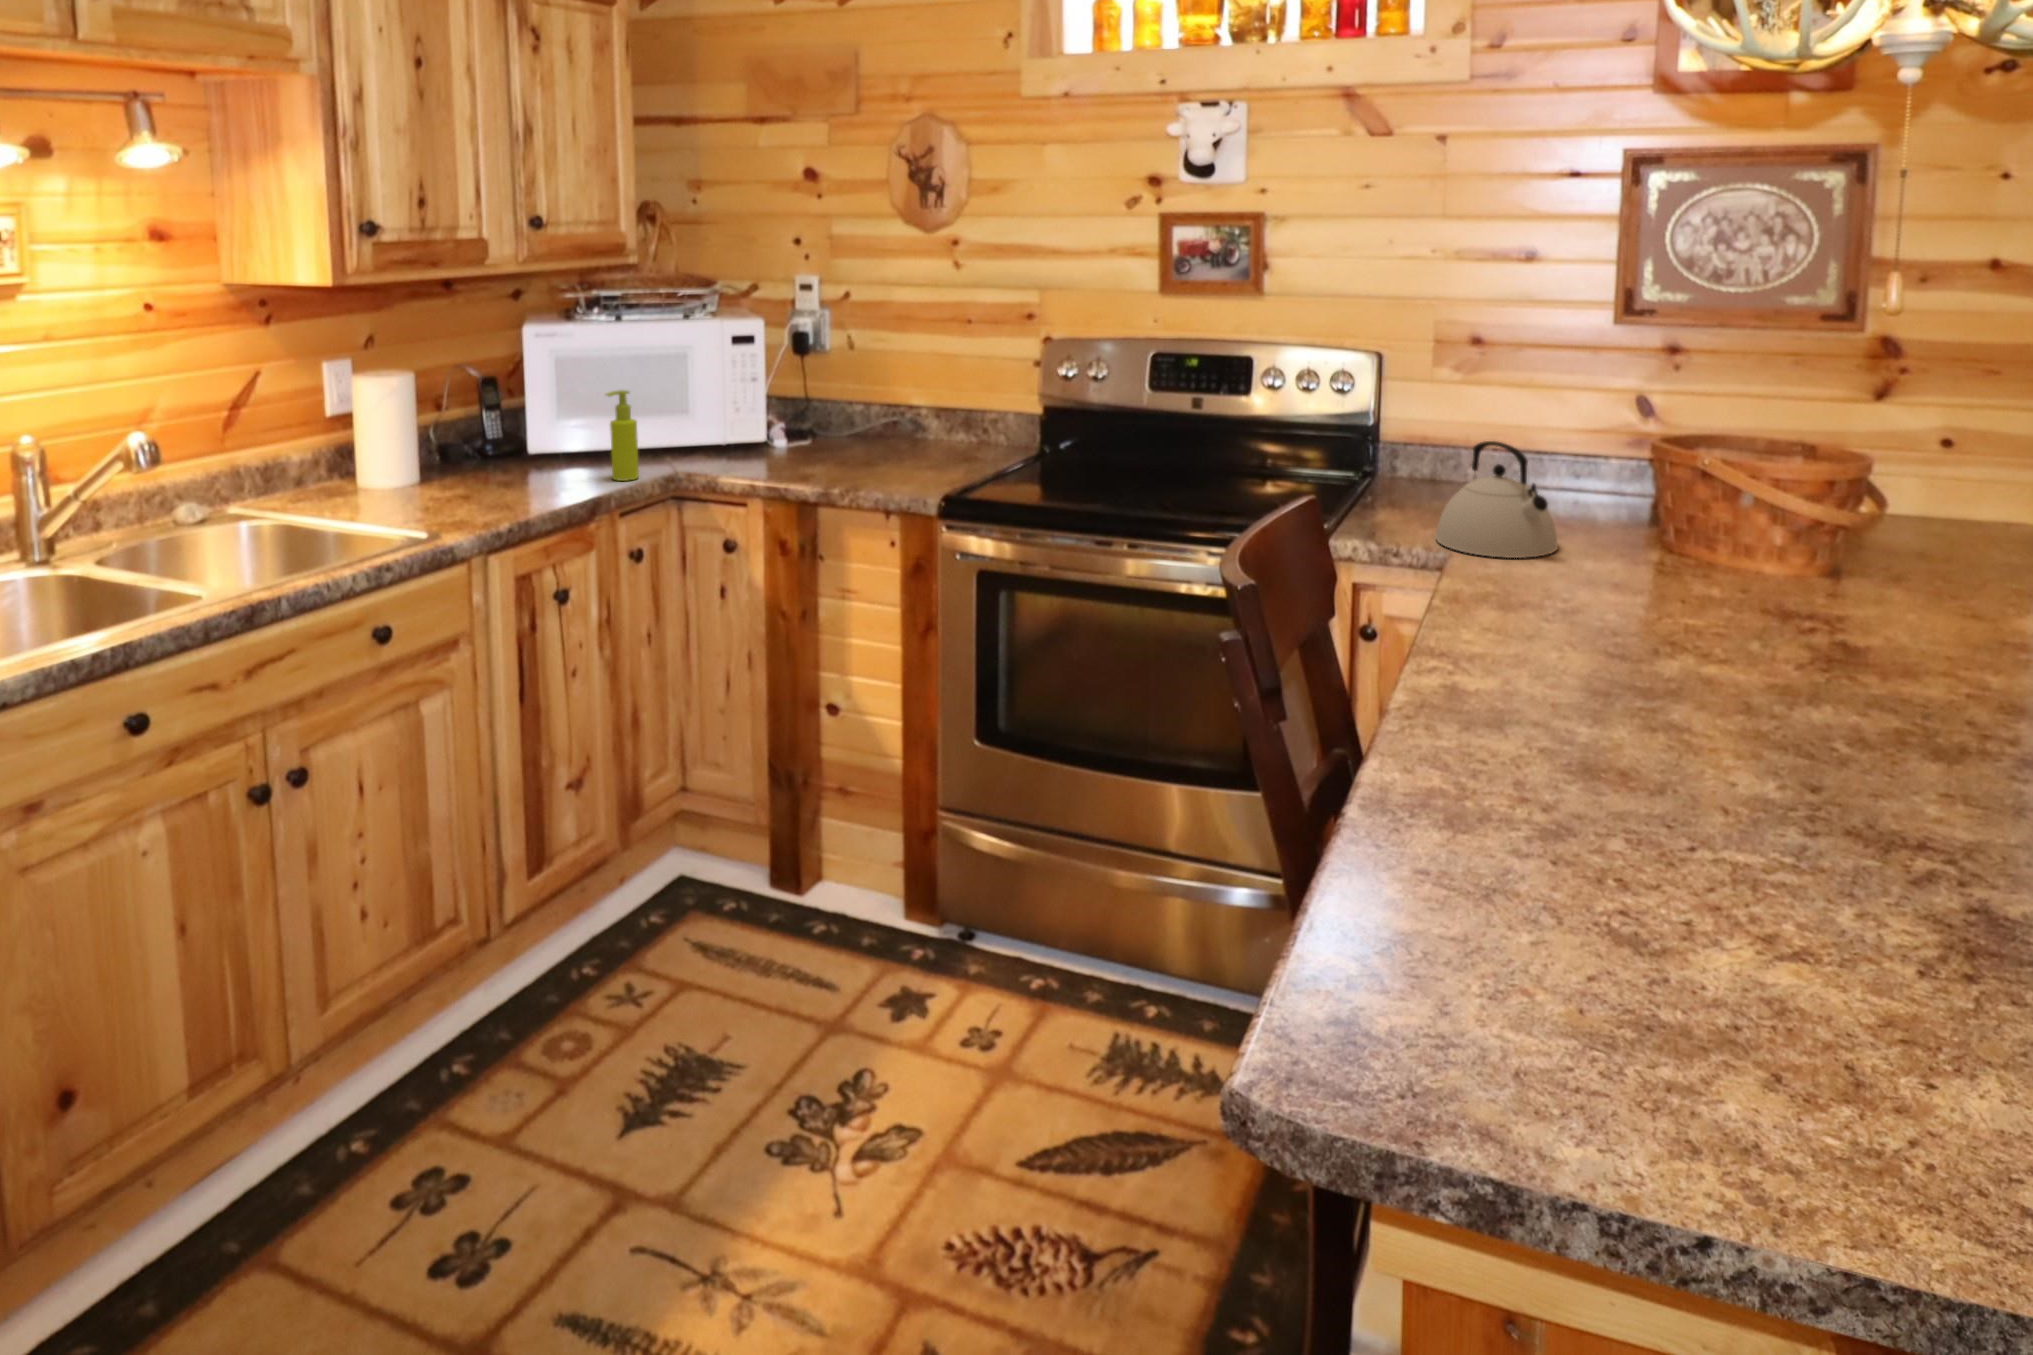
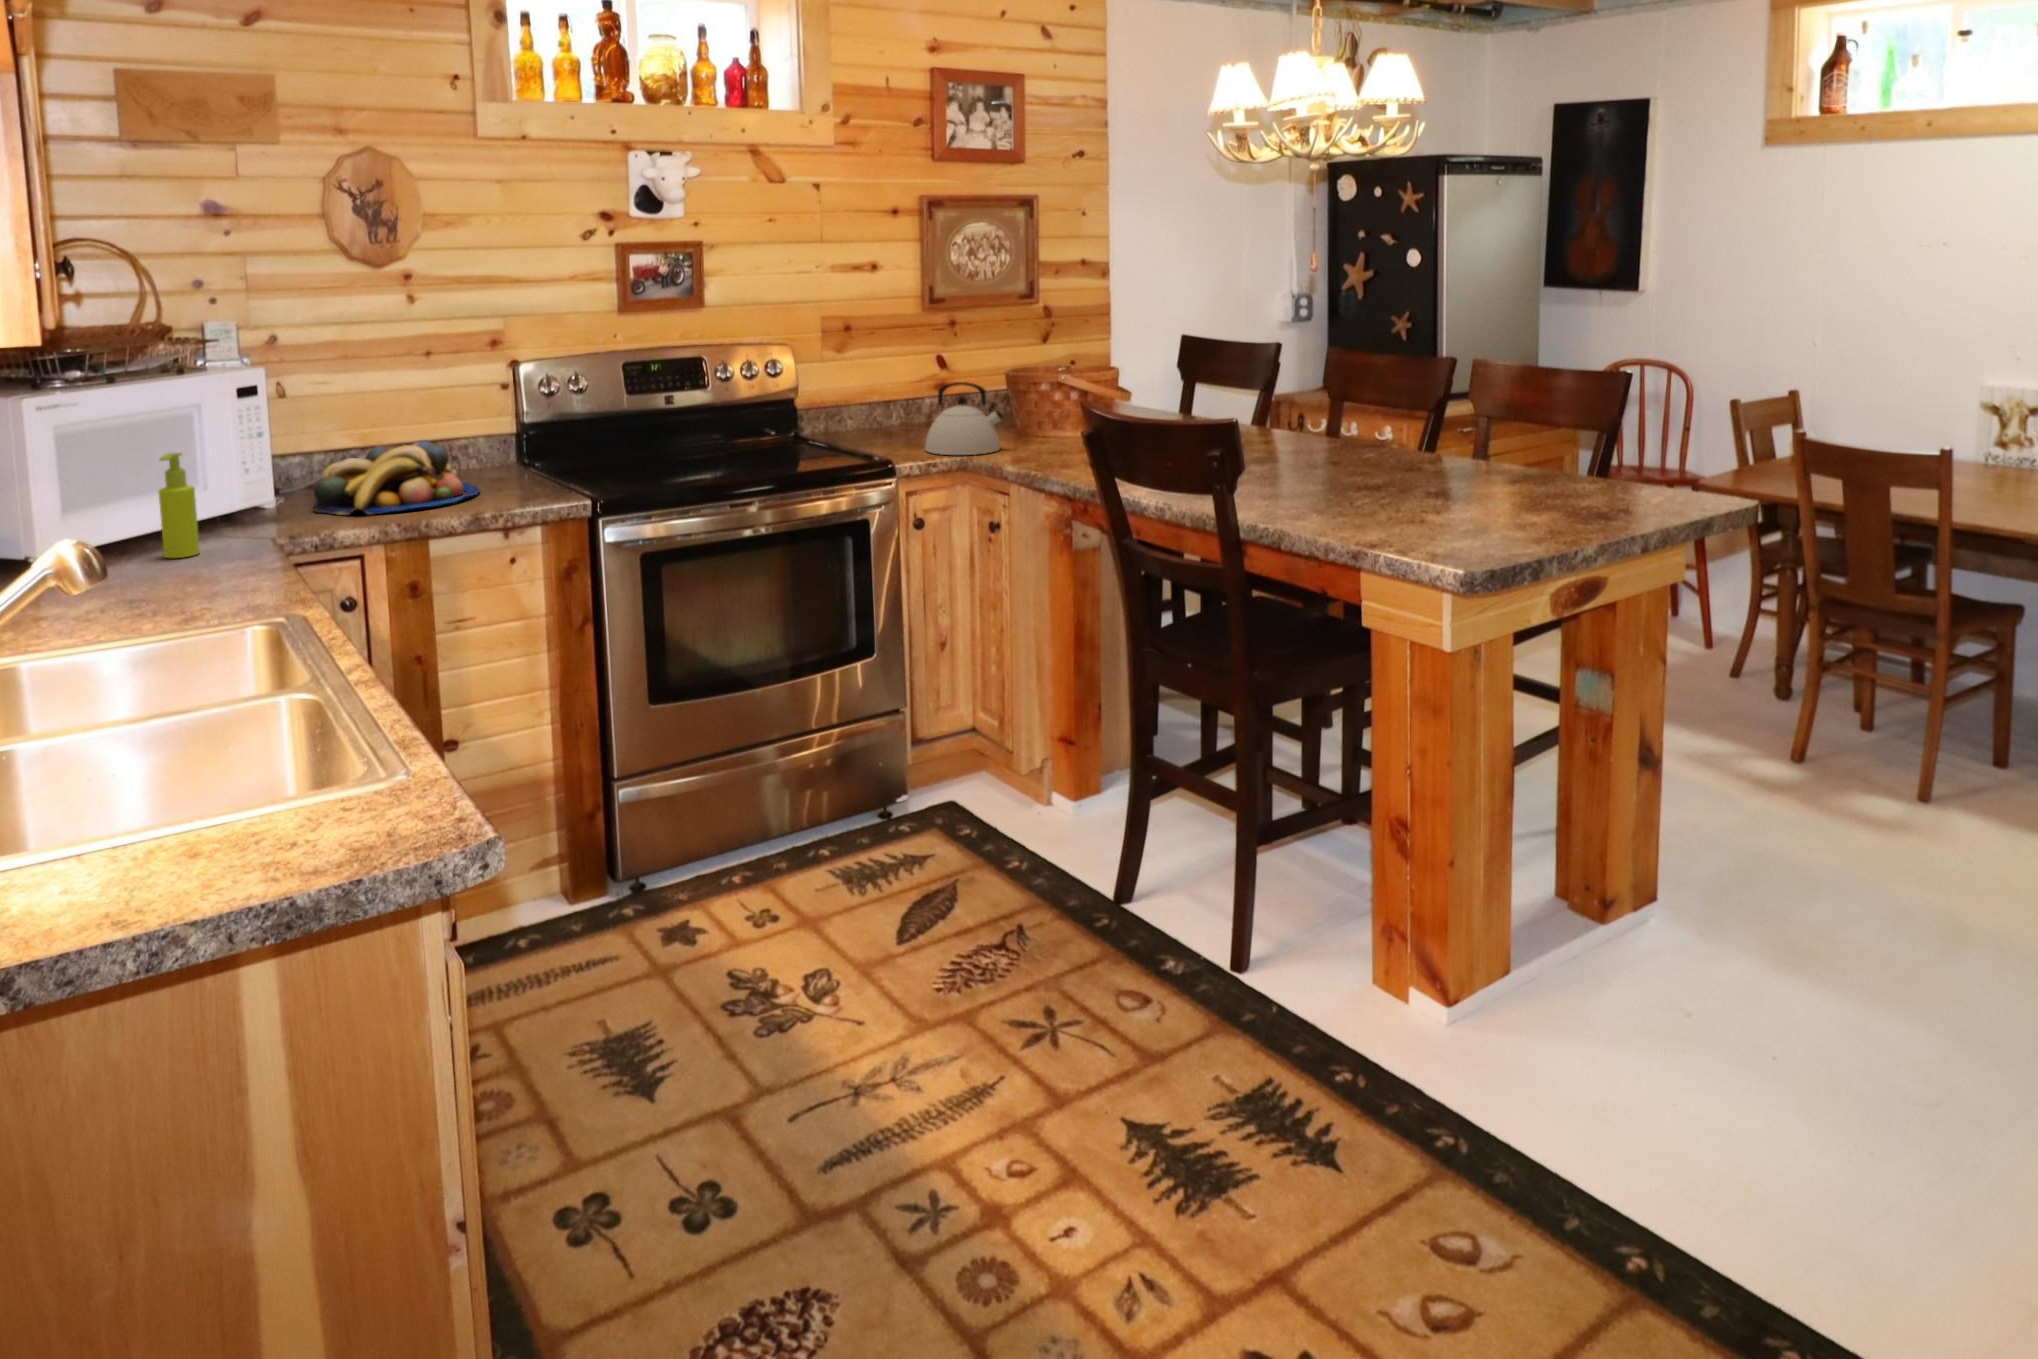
fruit bowl: none [786,409,940,478] -> present [314,440,480,515]

